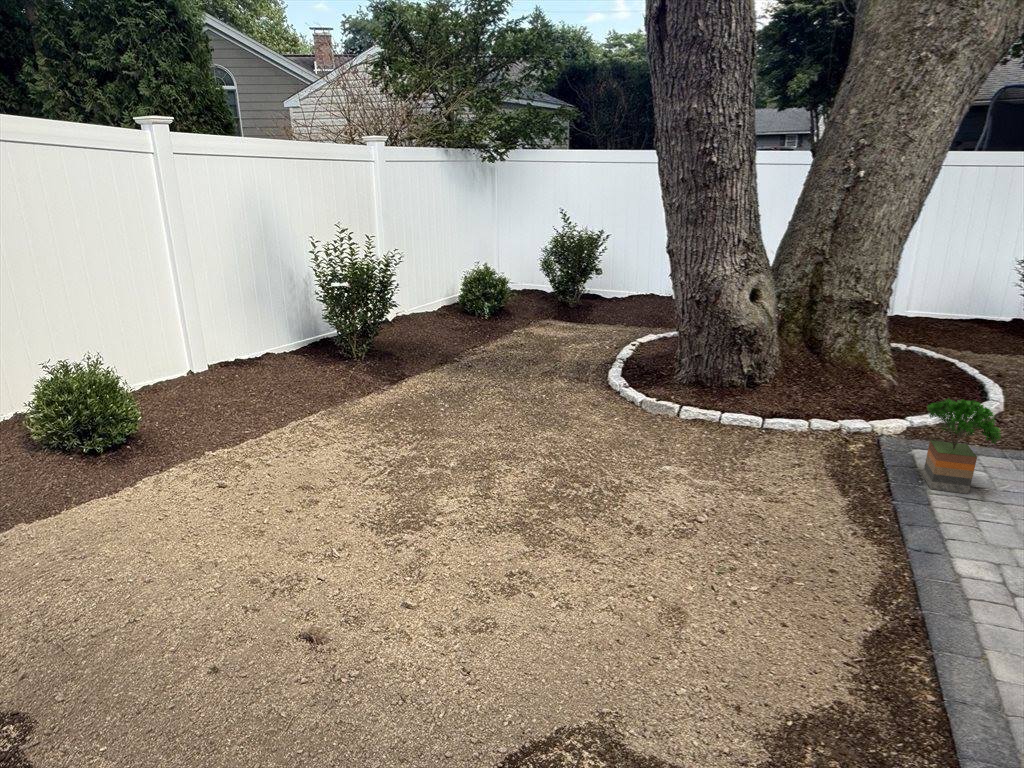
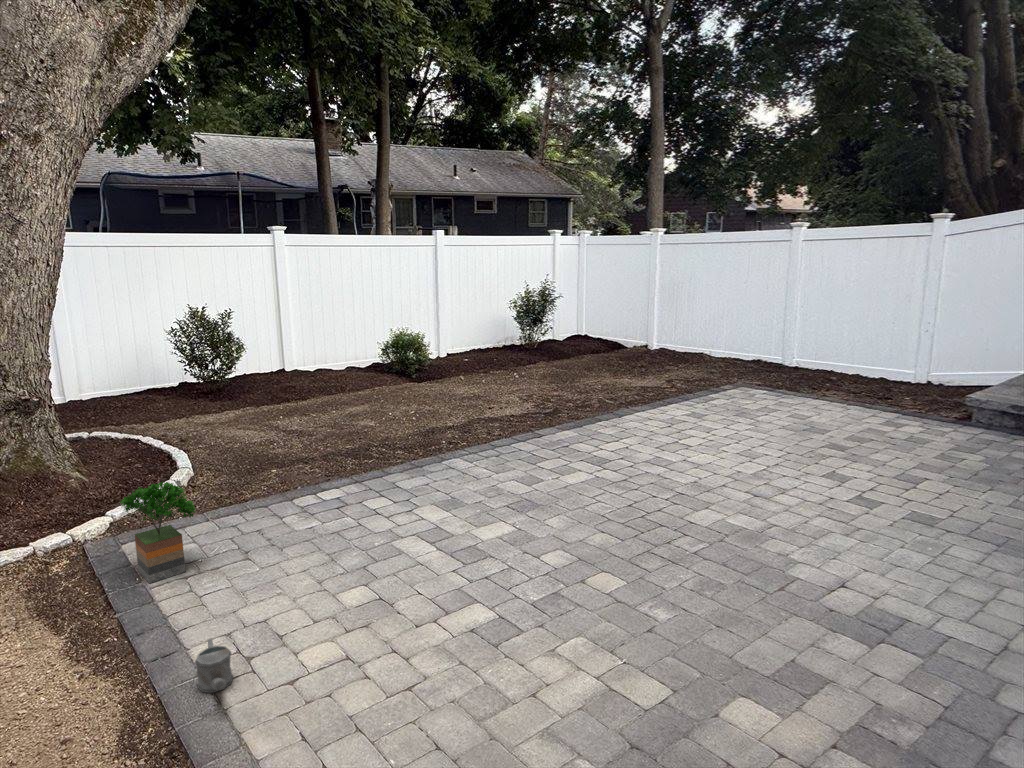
watering can: none [953,557,1000,609] -> present [195,639,233,693]

